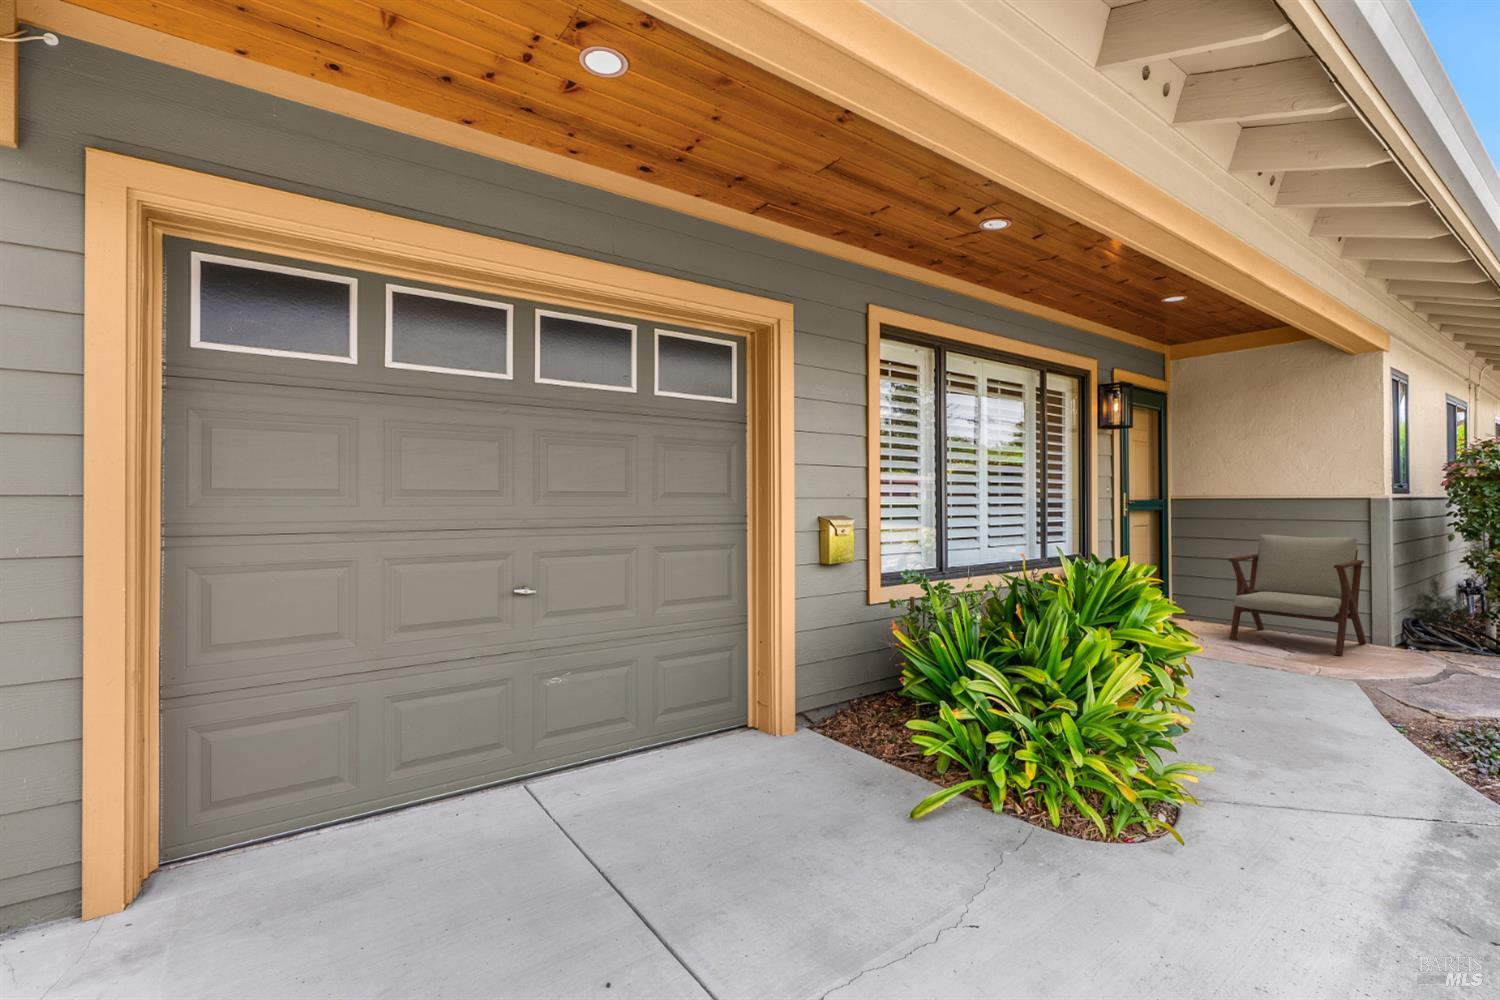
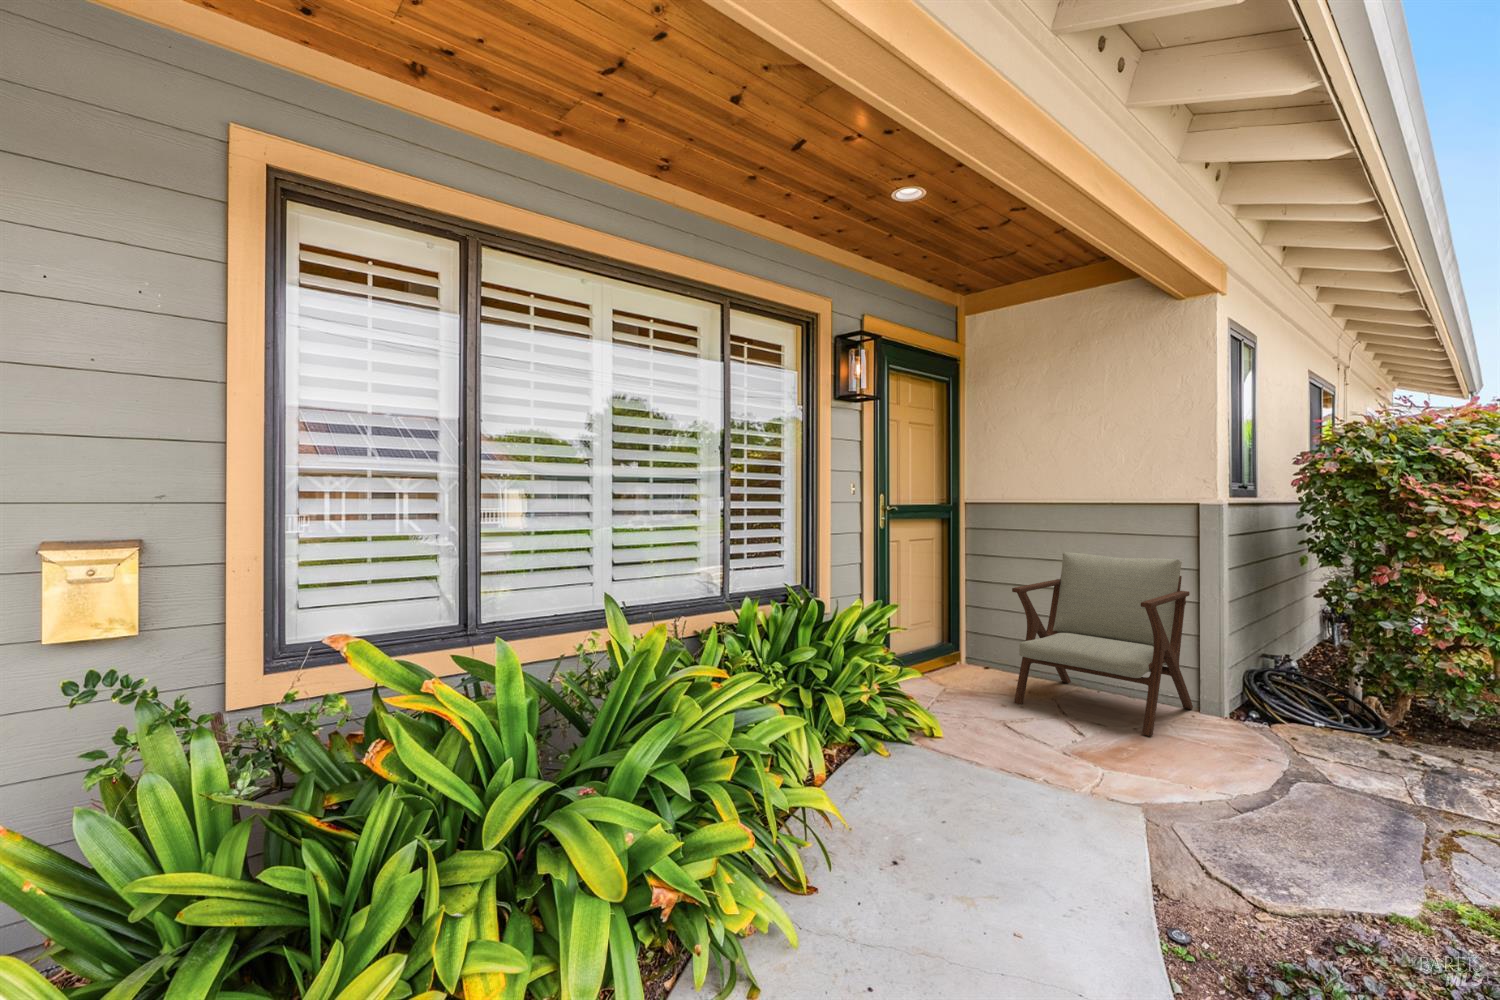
potted tree: present [1408,575,1474,651] -> none [1243,606,1335,721]

